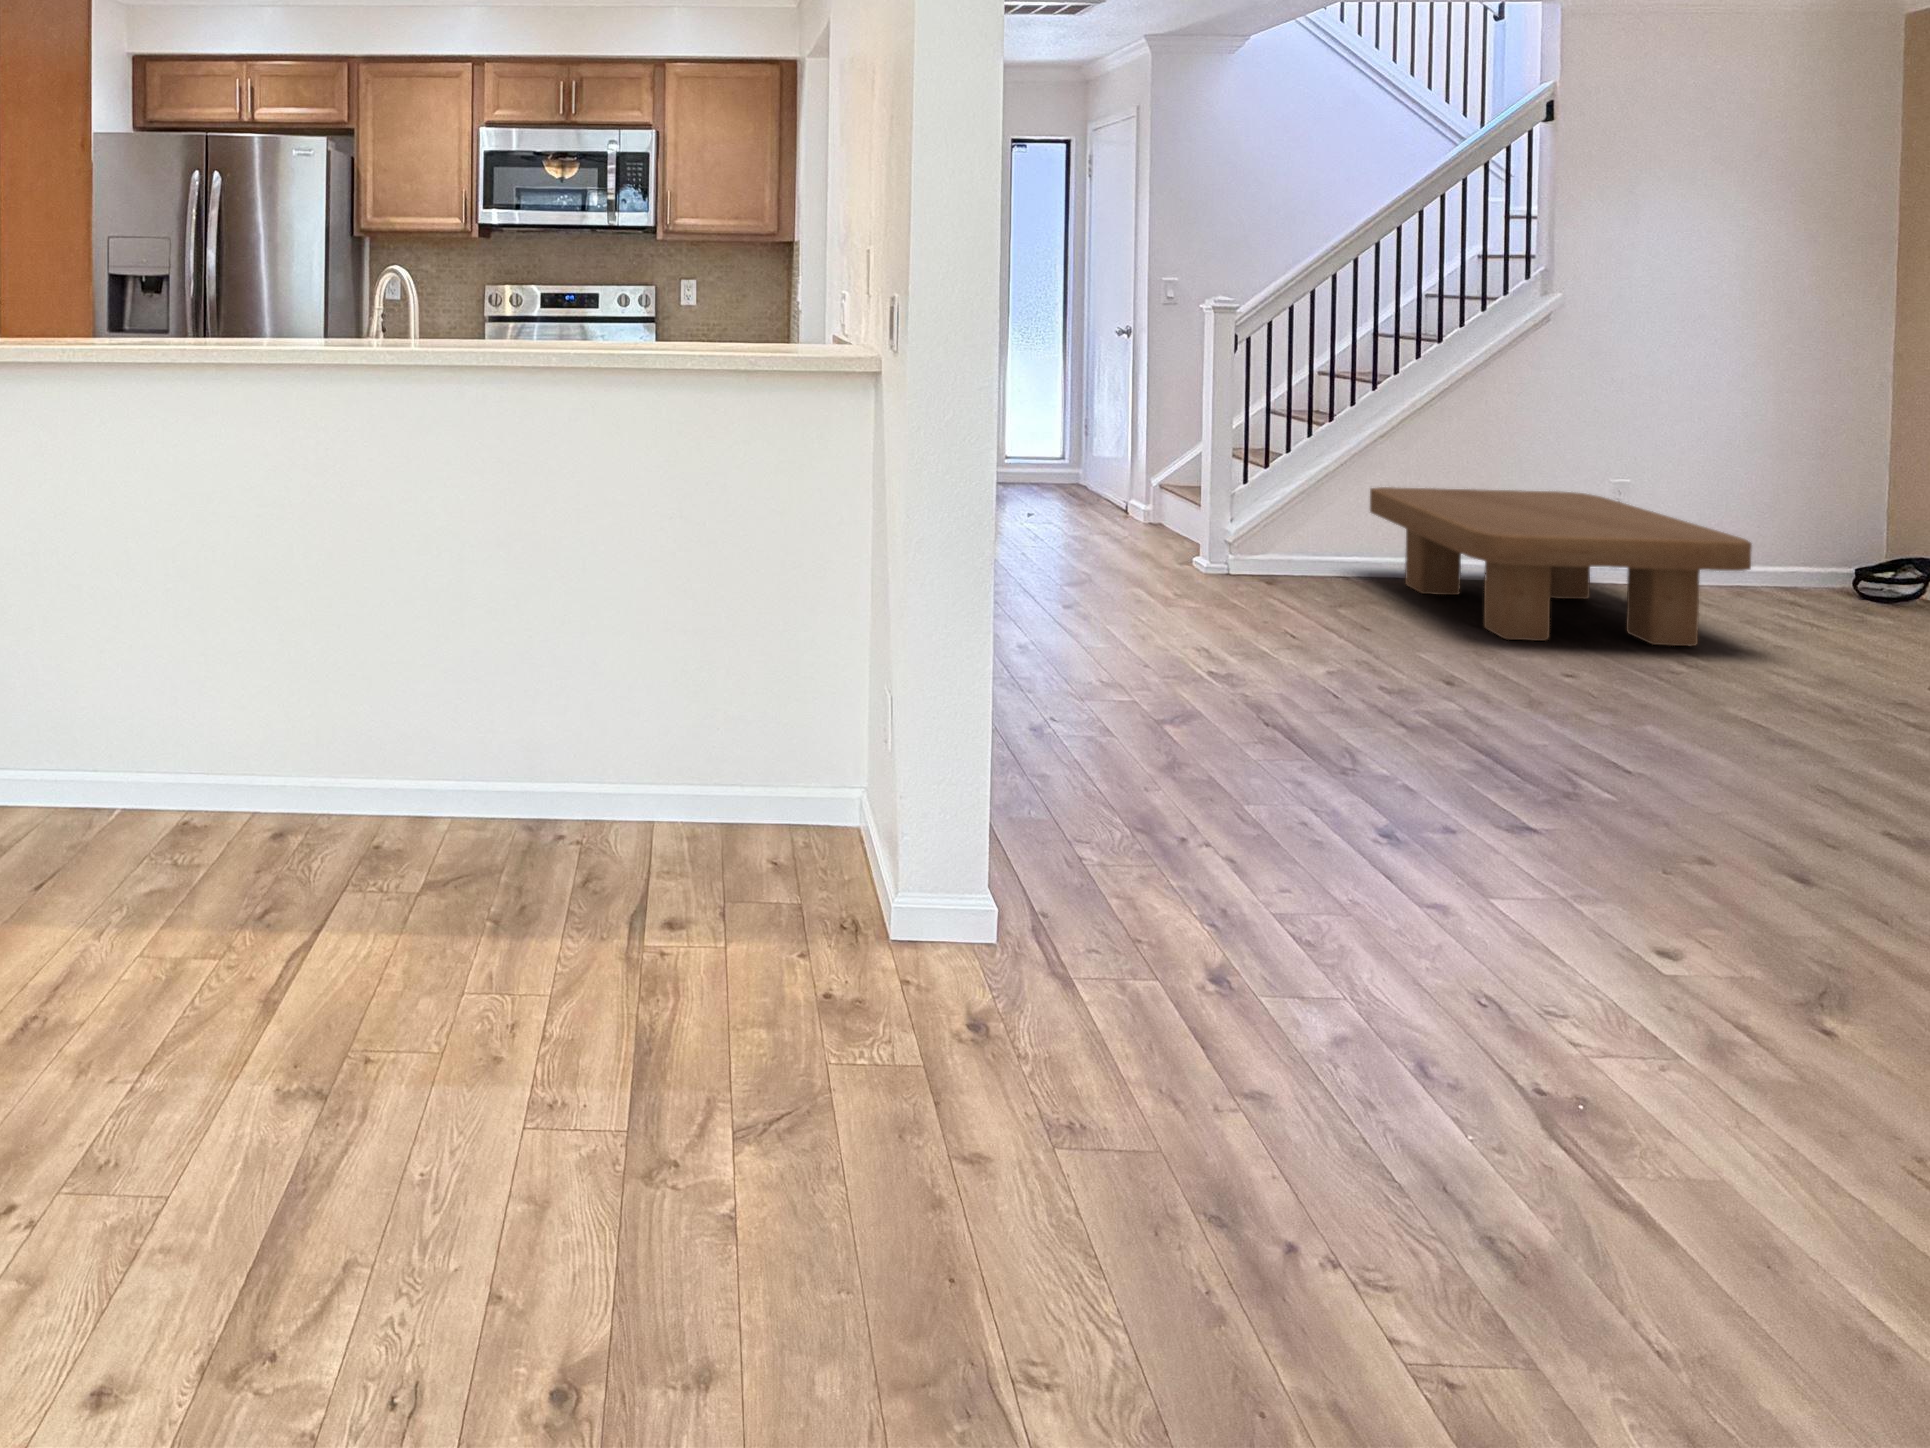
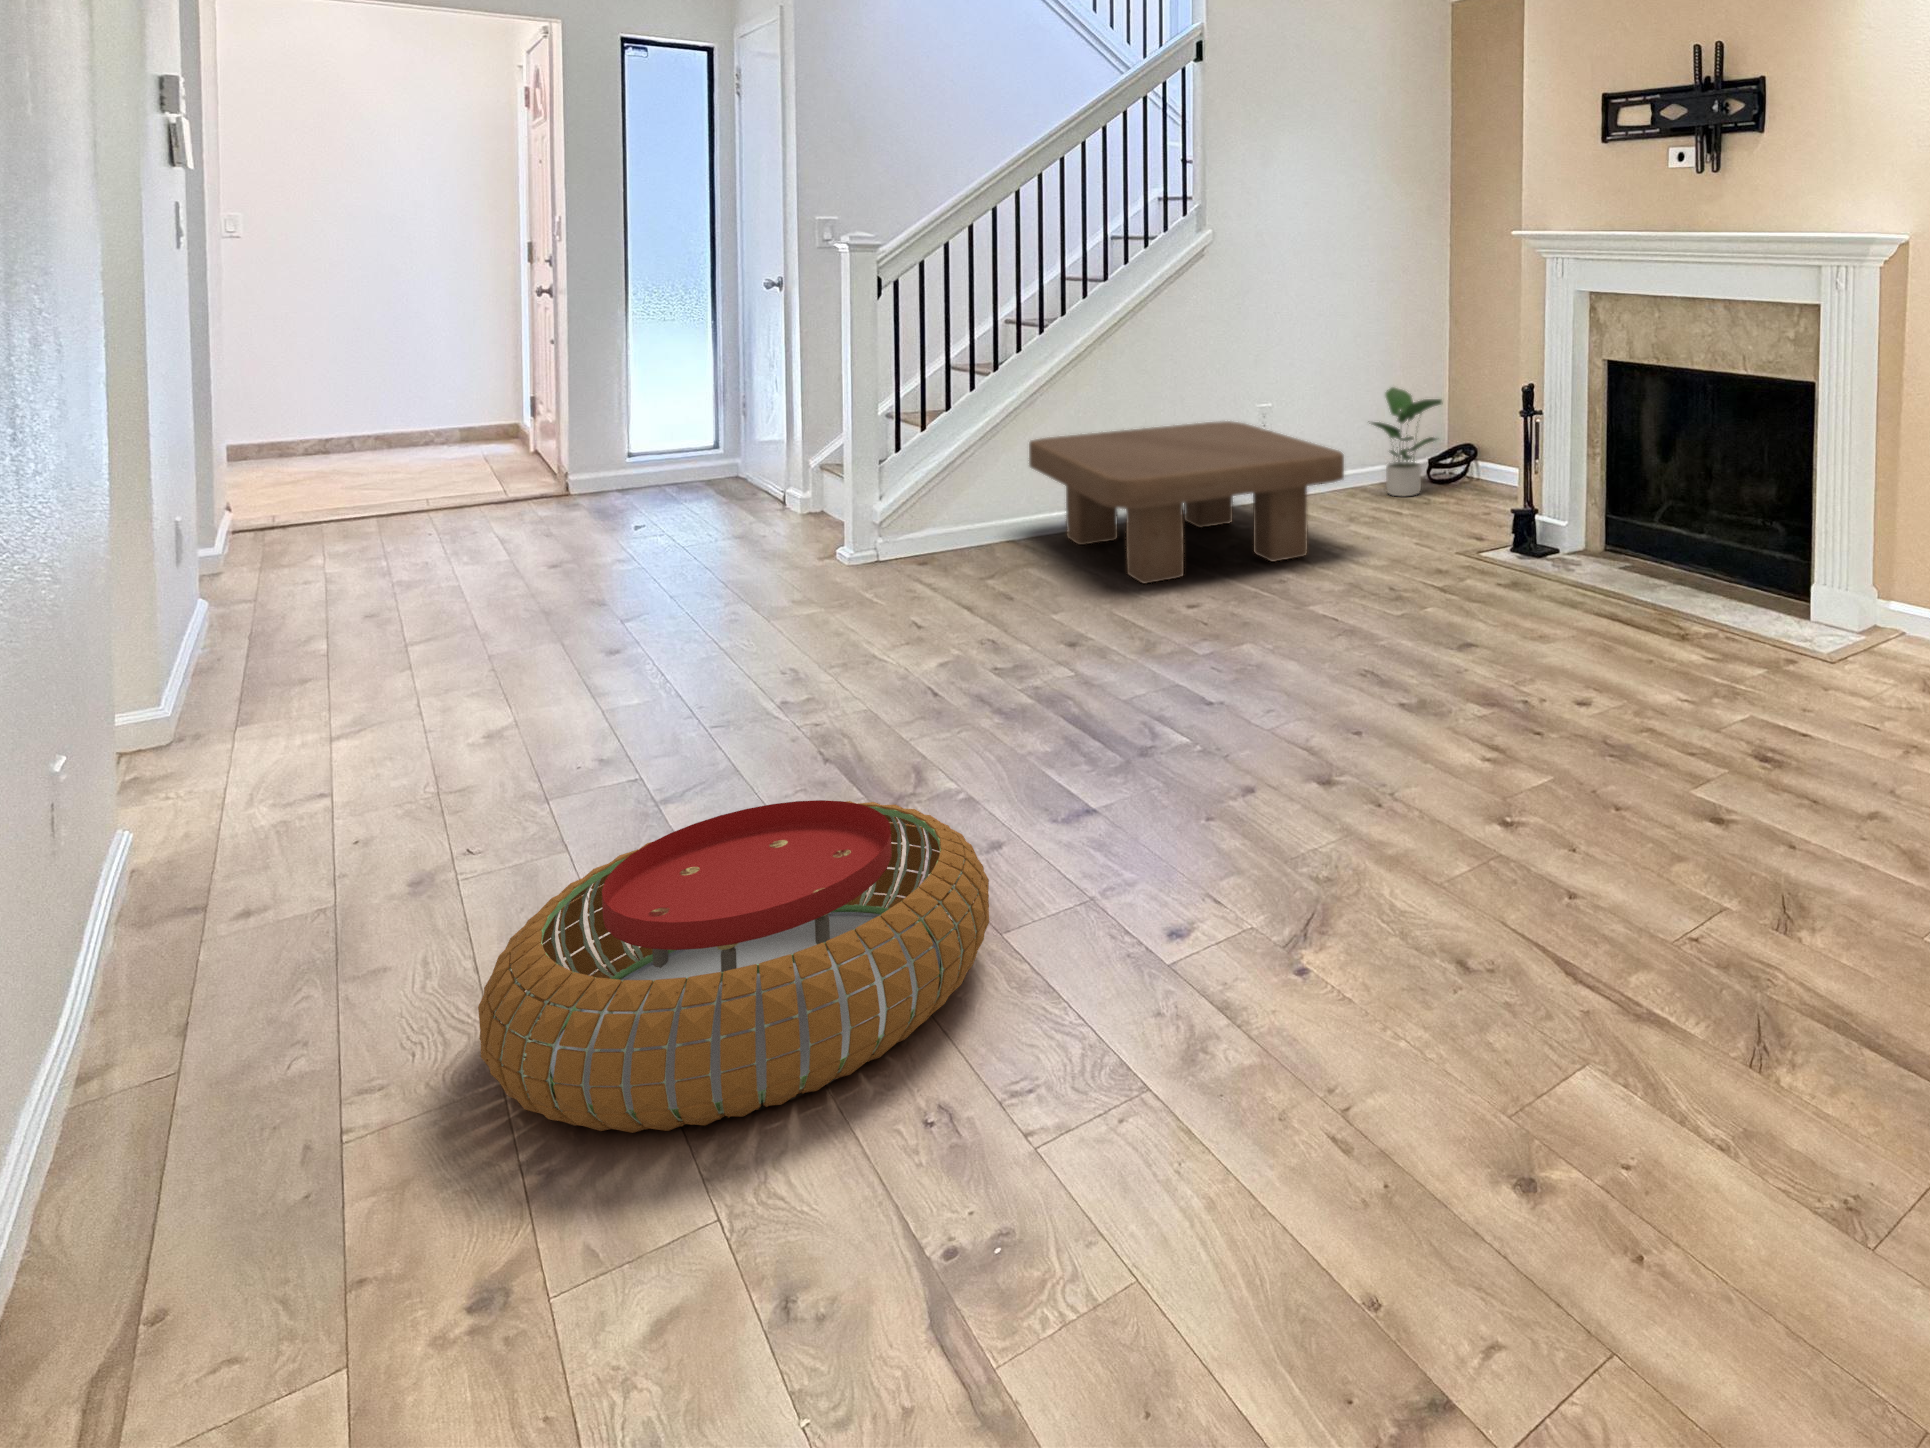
potted plant: none [1765,476,1881,607] -> present [1372,387,1442,496]
pouf: none [1133,723,1479,927] -> present [478,800,989,1133]

